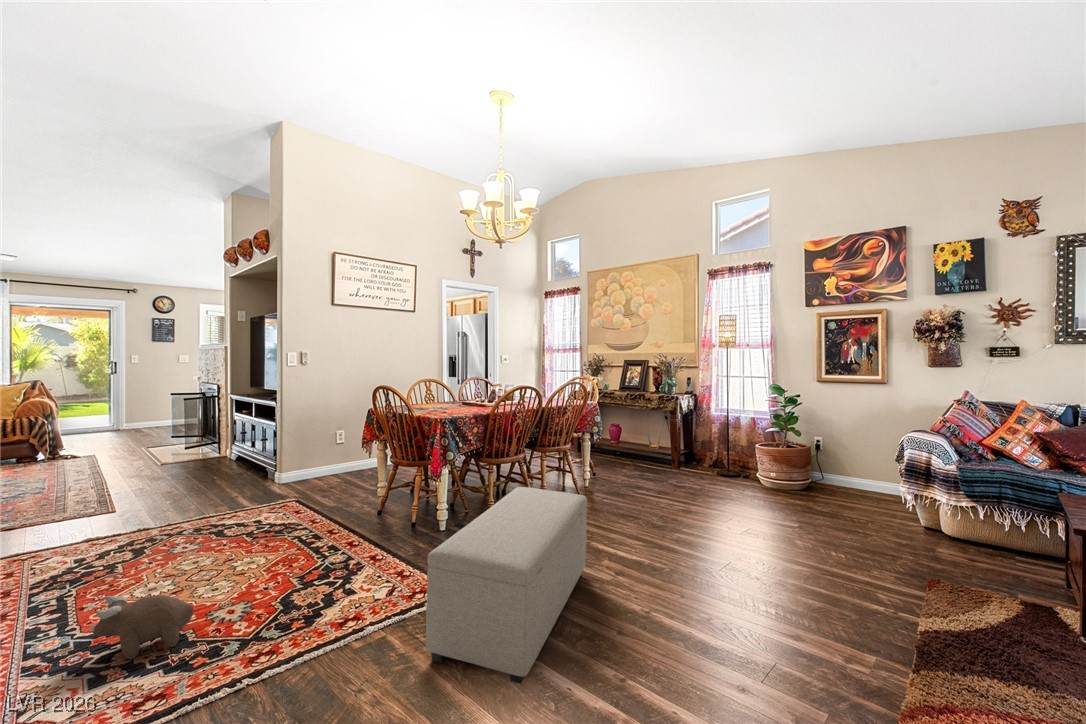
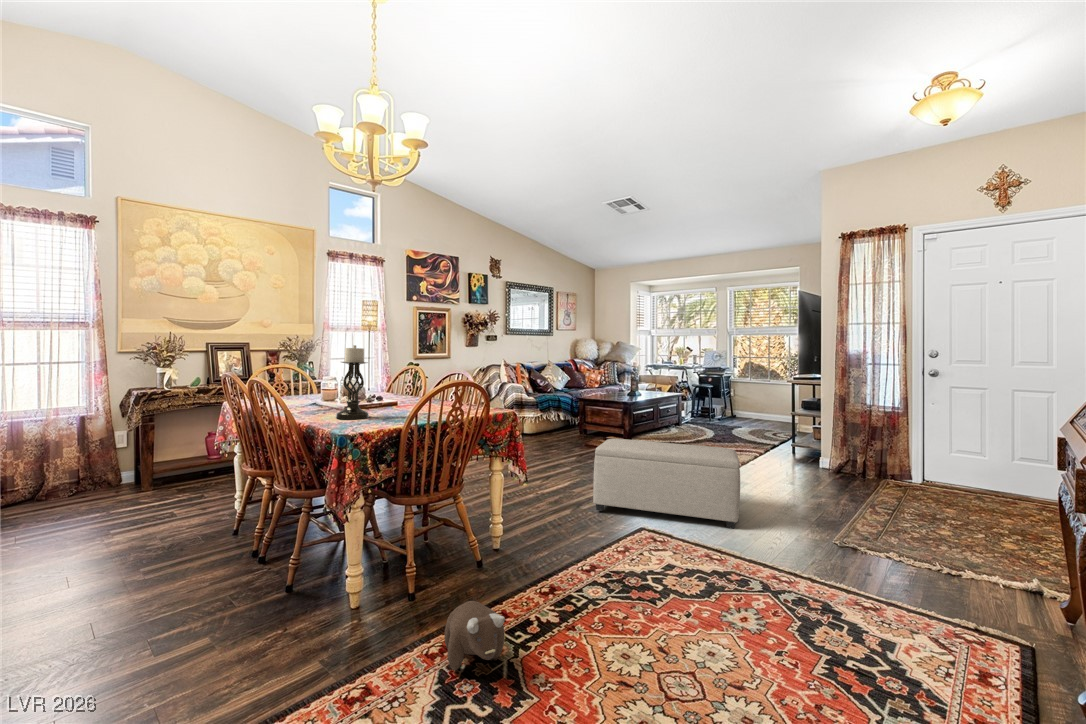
candle holder: none [419,362,438,406] -> present [336,345,369,419]
plush toy: present [89,595,194,659] -> present [444,601,505,670]

